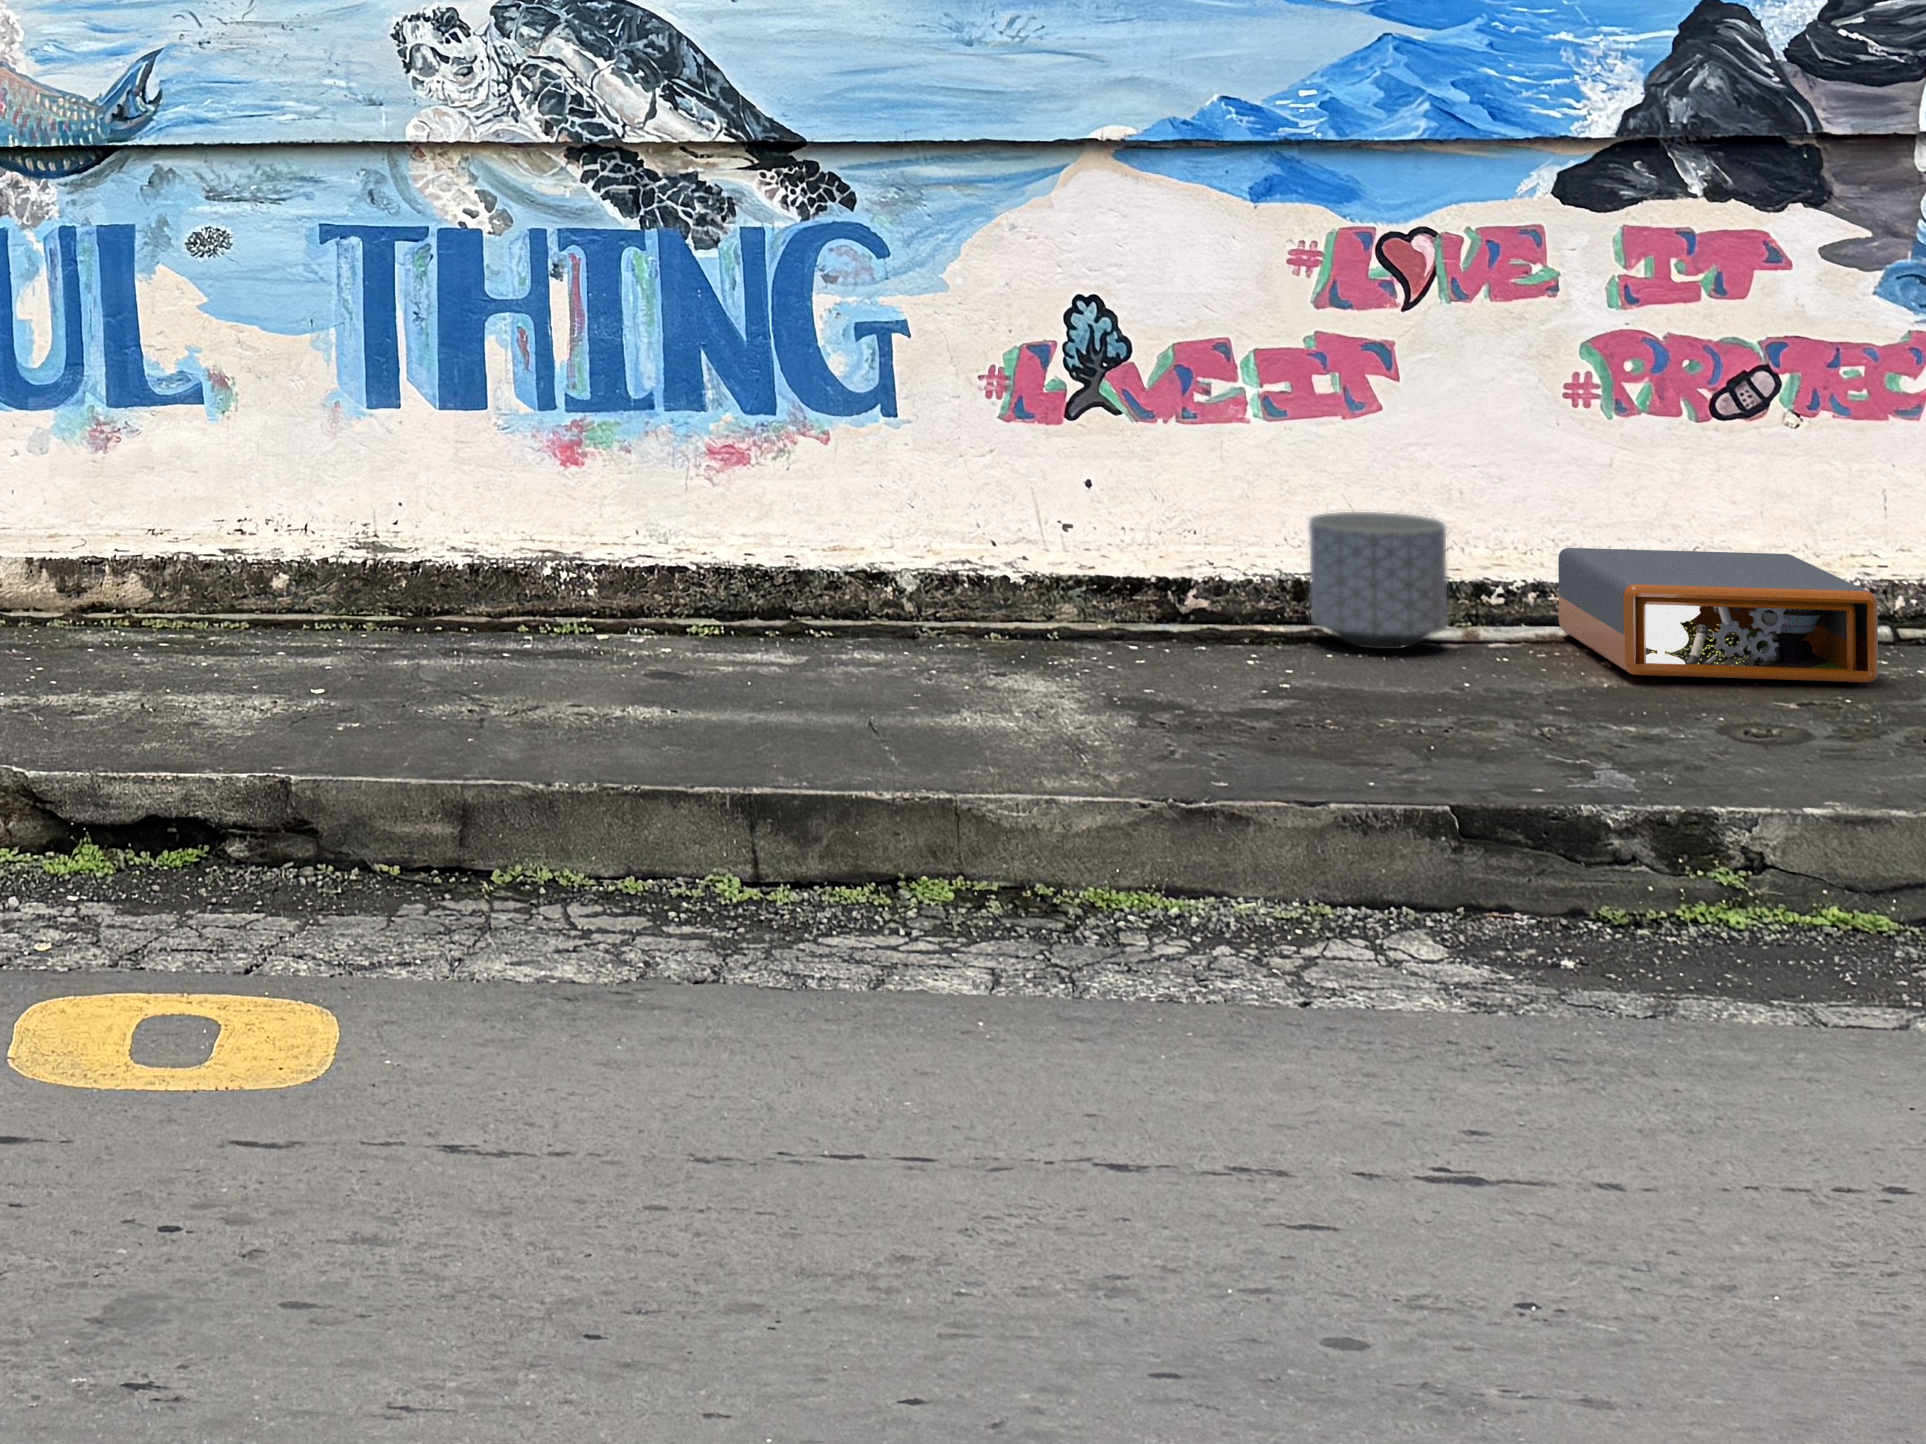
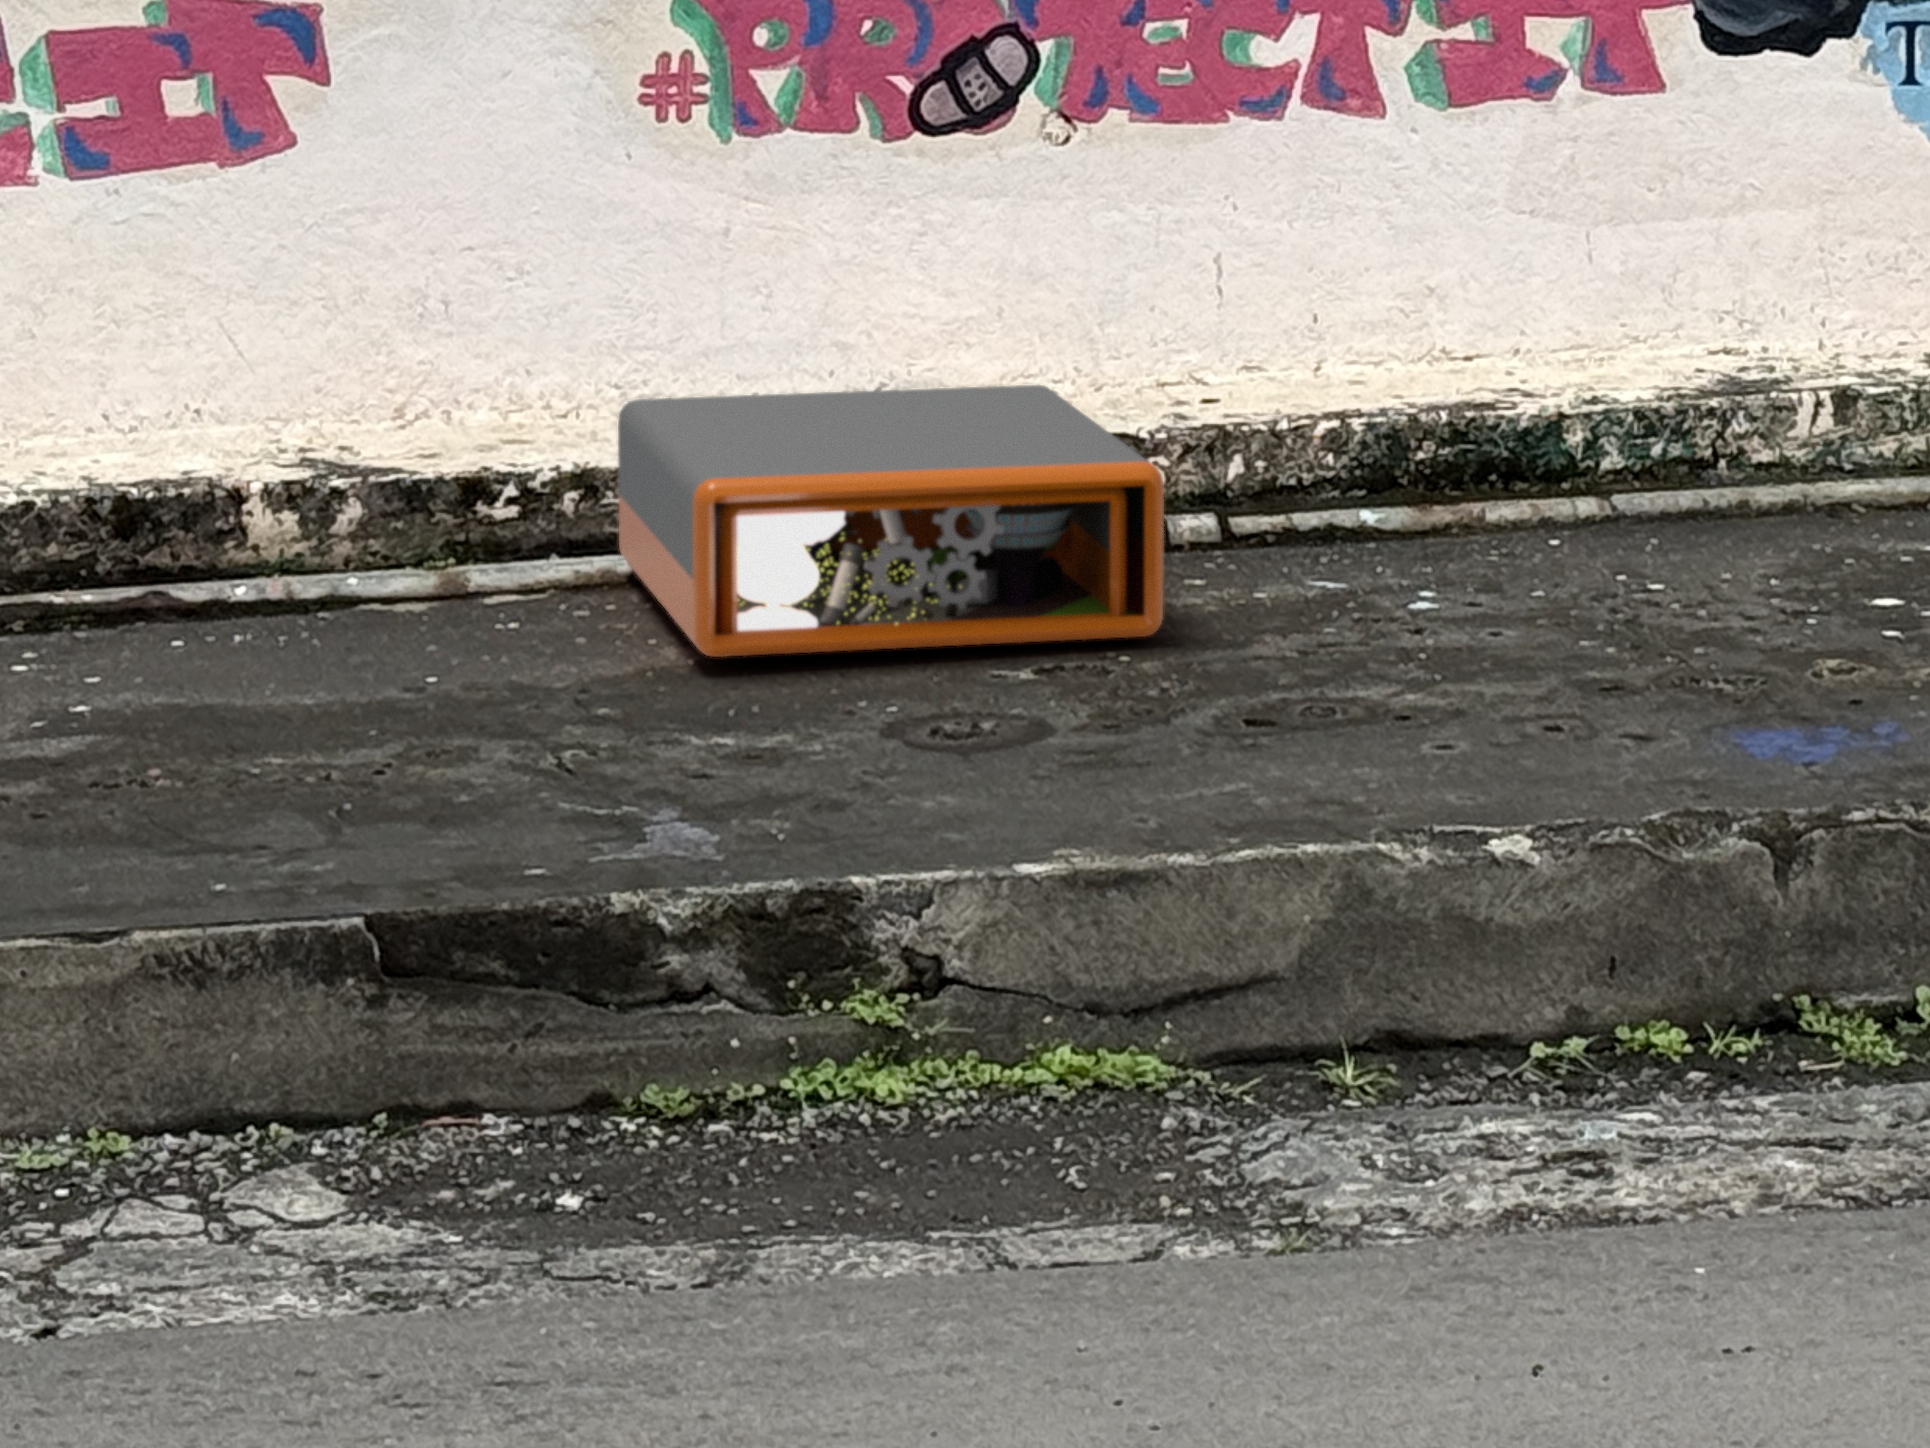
planter: present [1309,512,1448,649] -> none [119,352,391,630]

